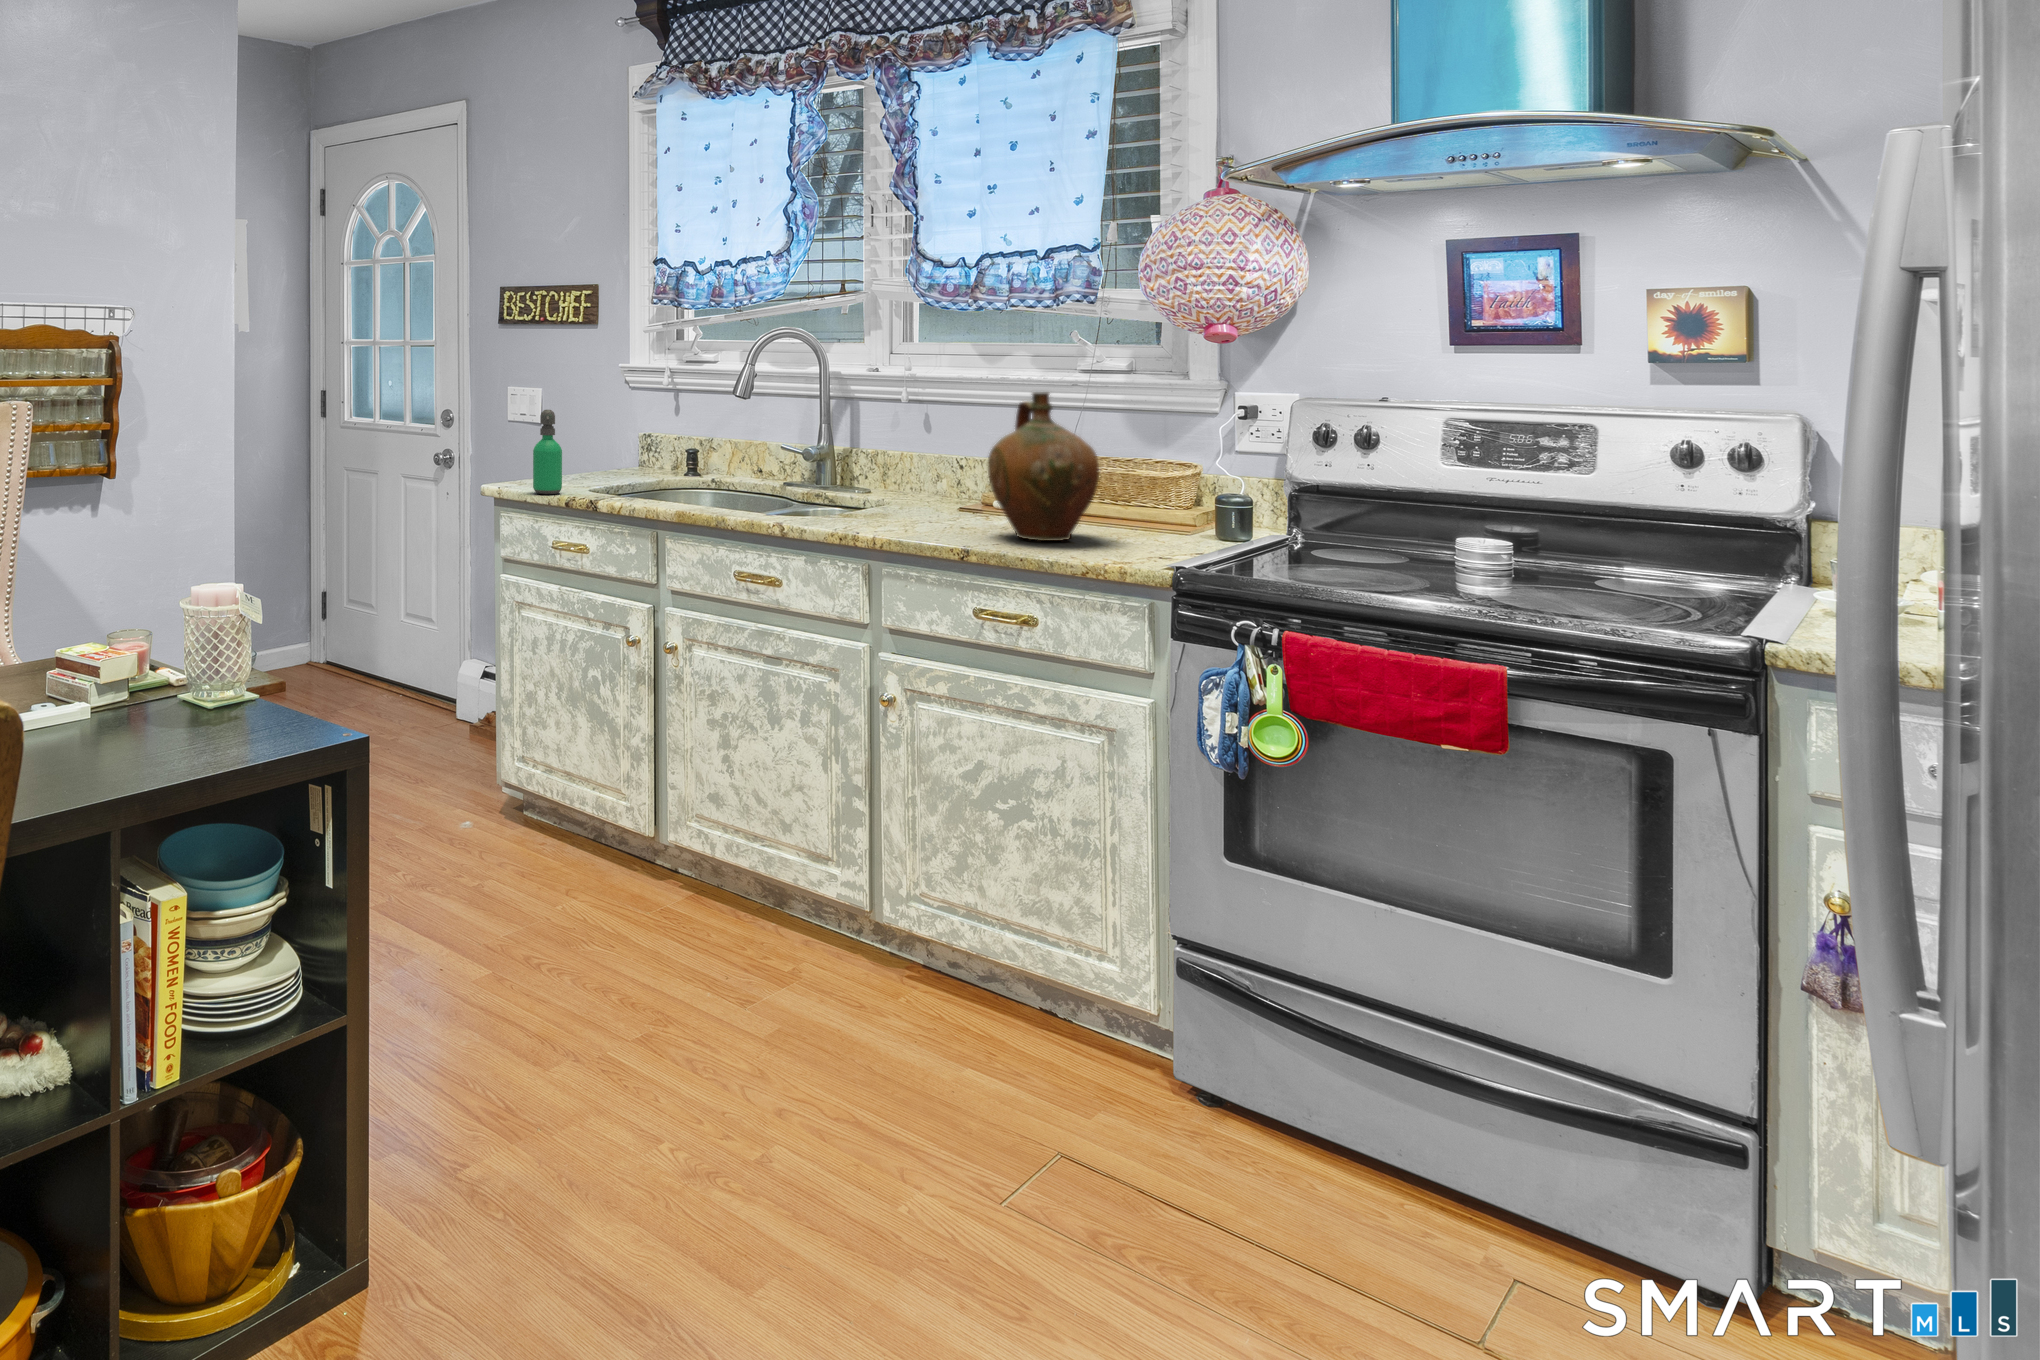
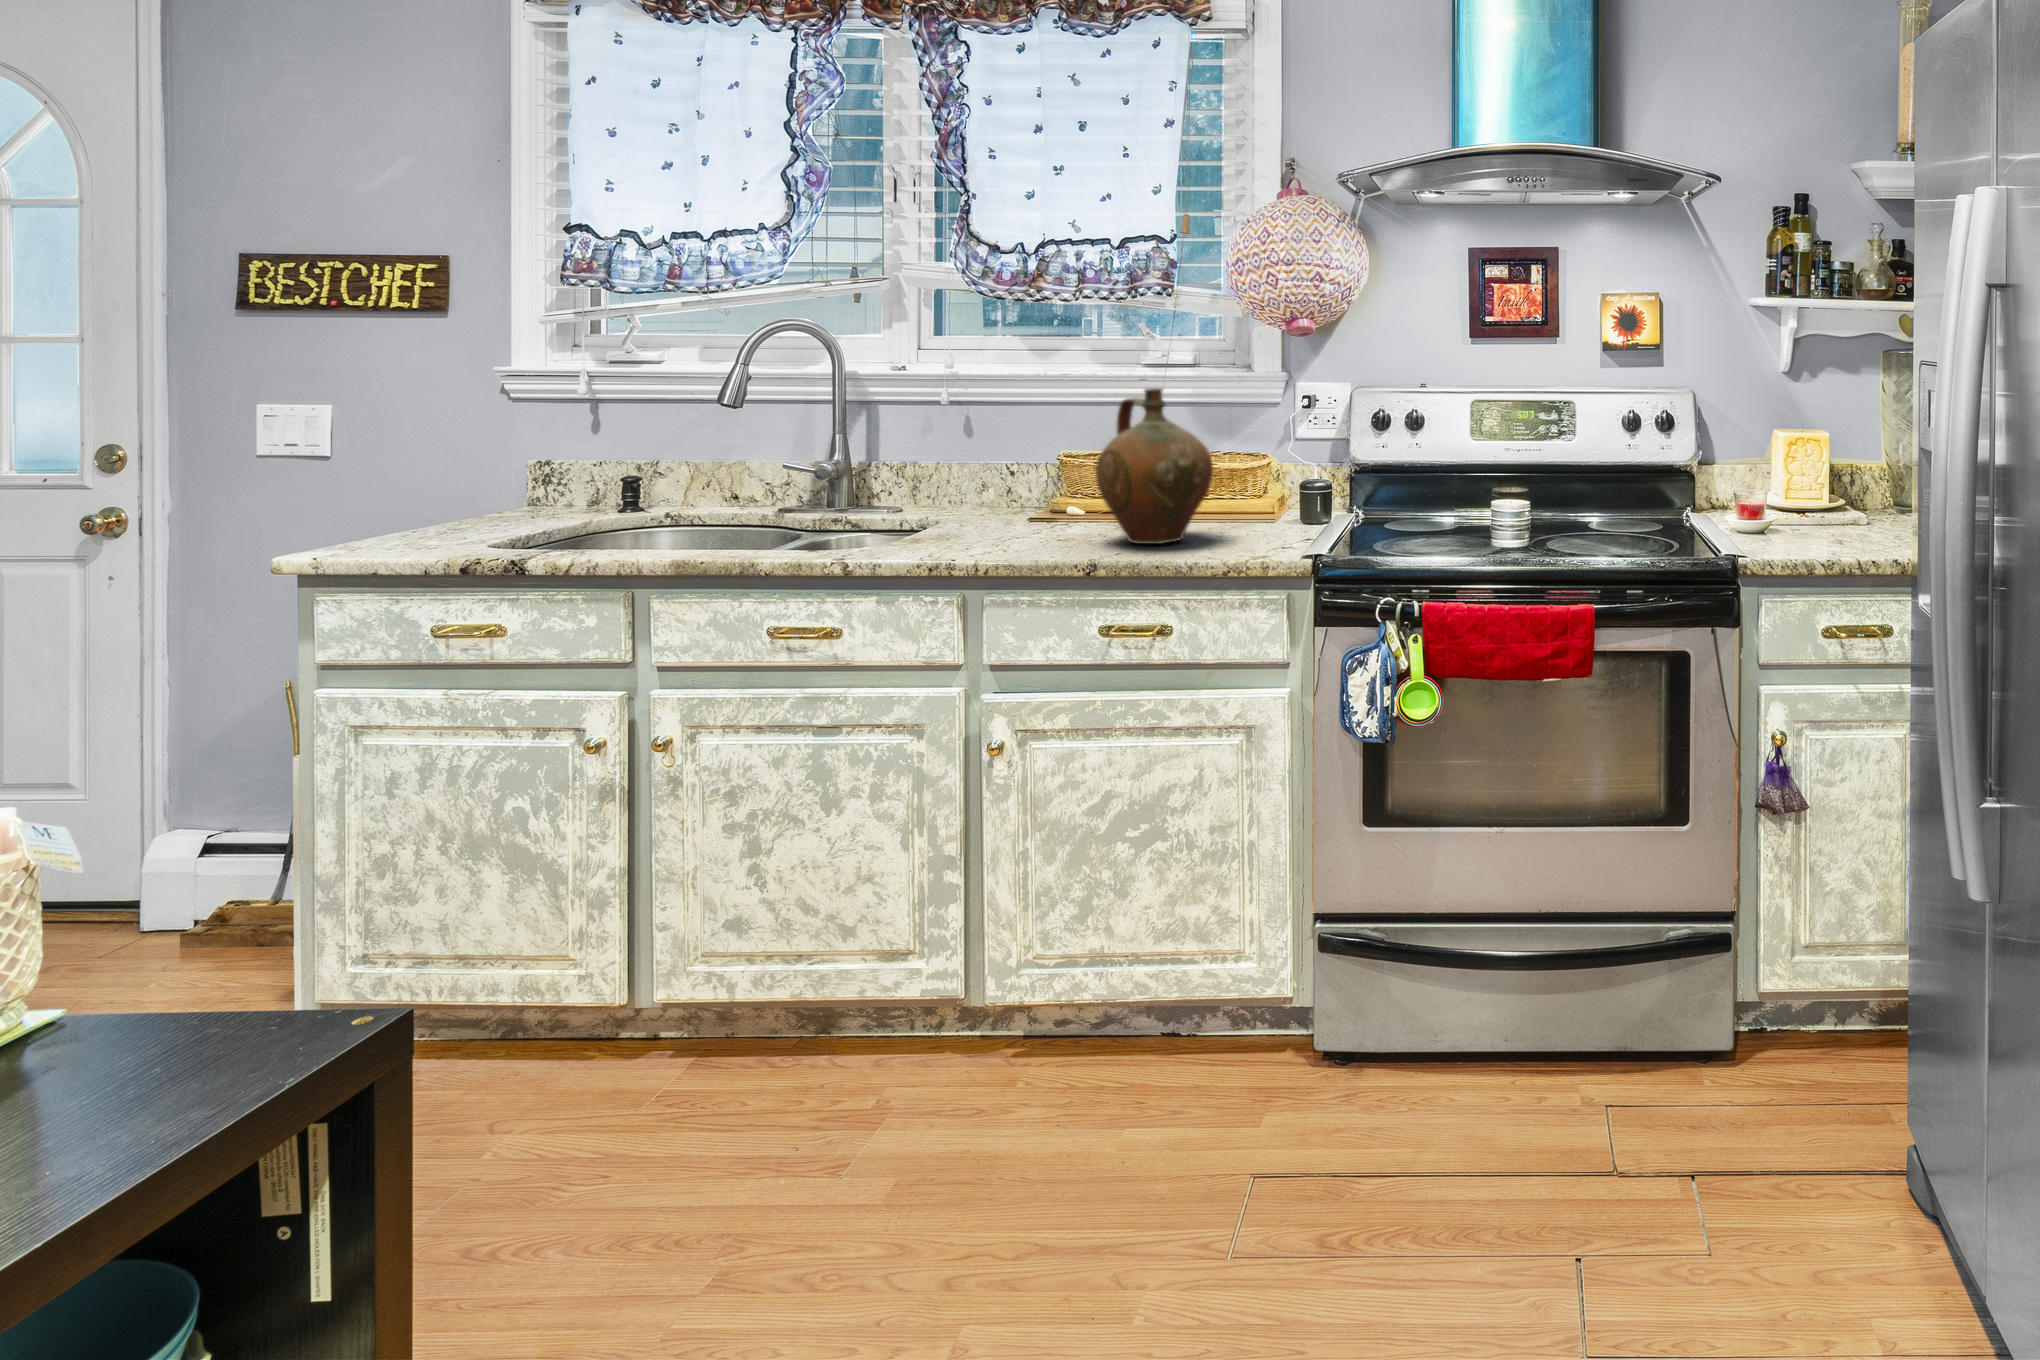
soap dispenser: present [533,410,562,494] -> none [383,432,439,556]

